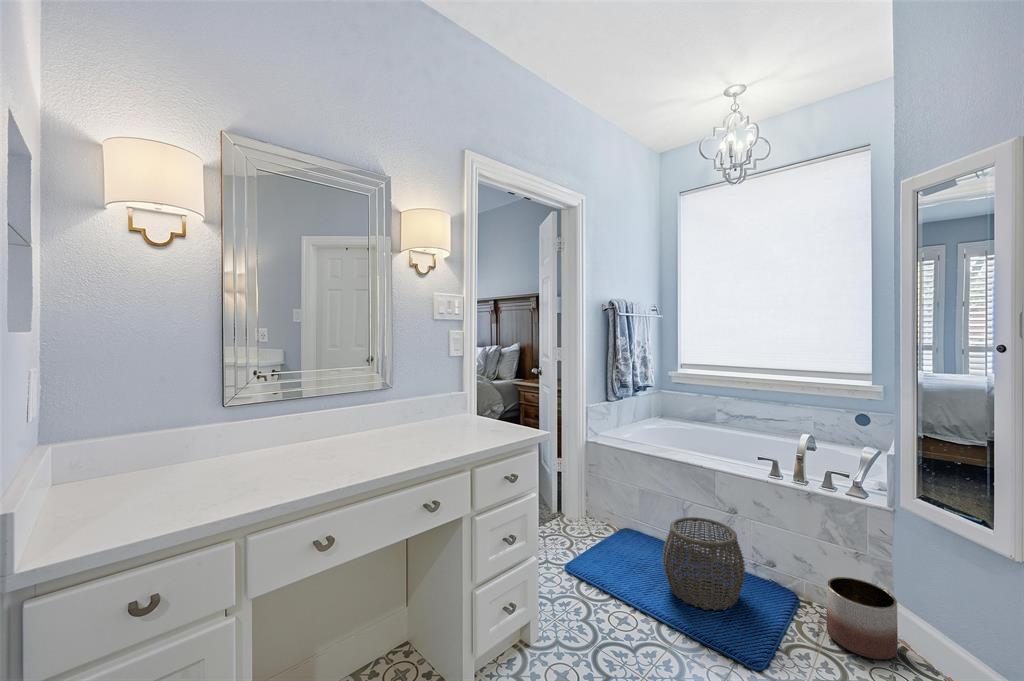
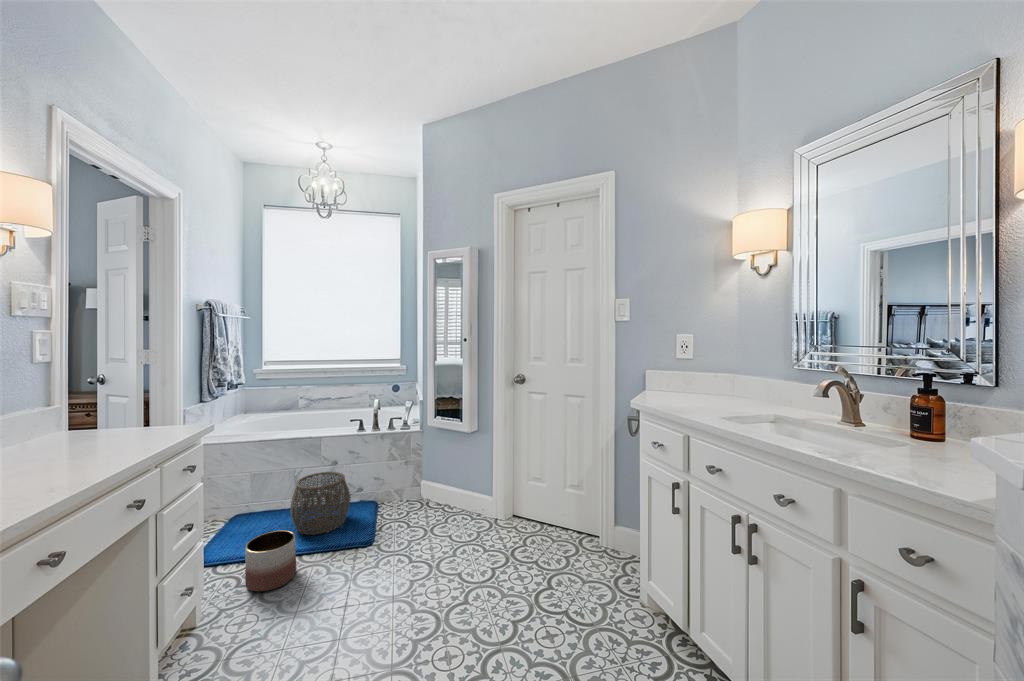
planter: present [826,577,898,659] -> present [245,530,296,592]

